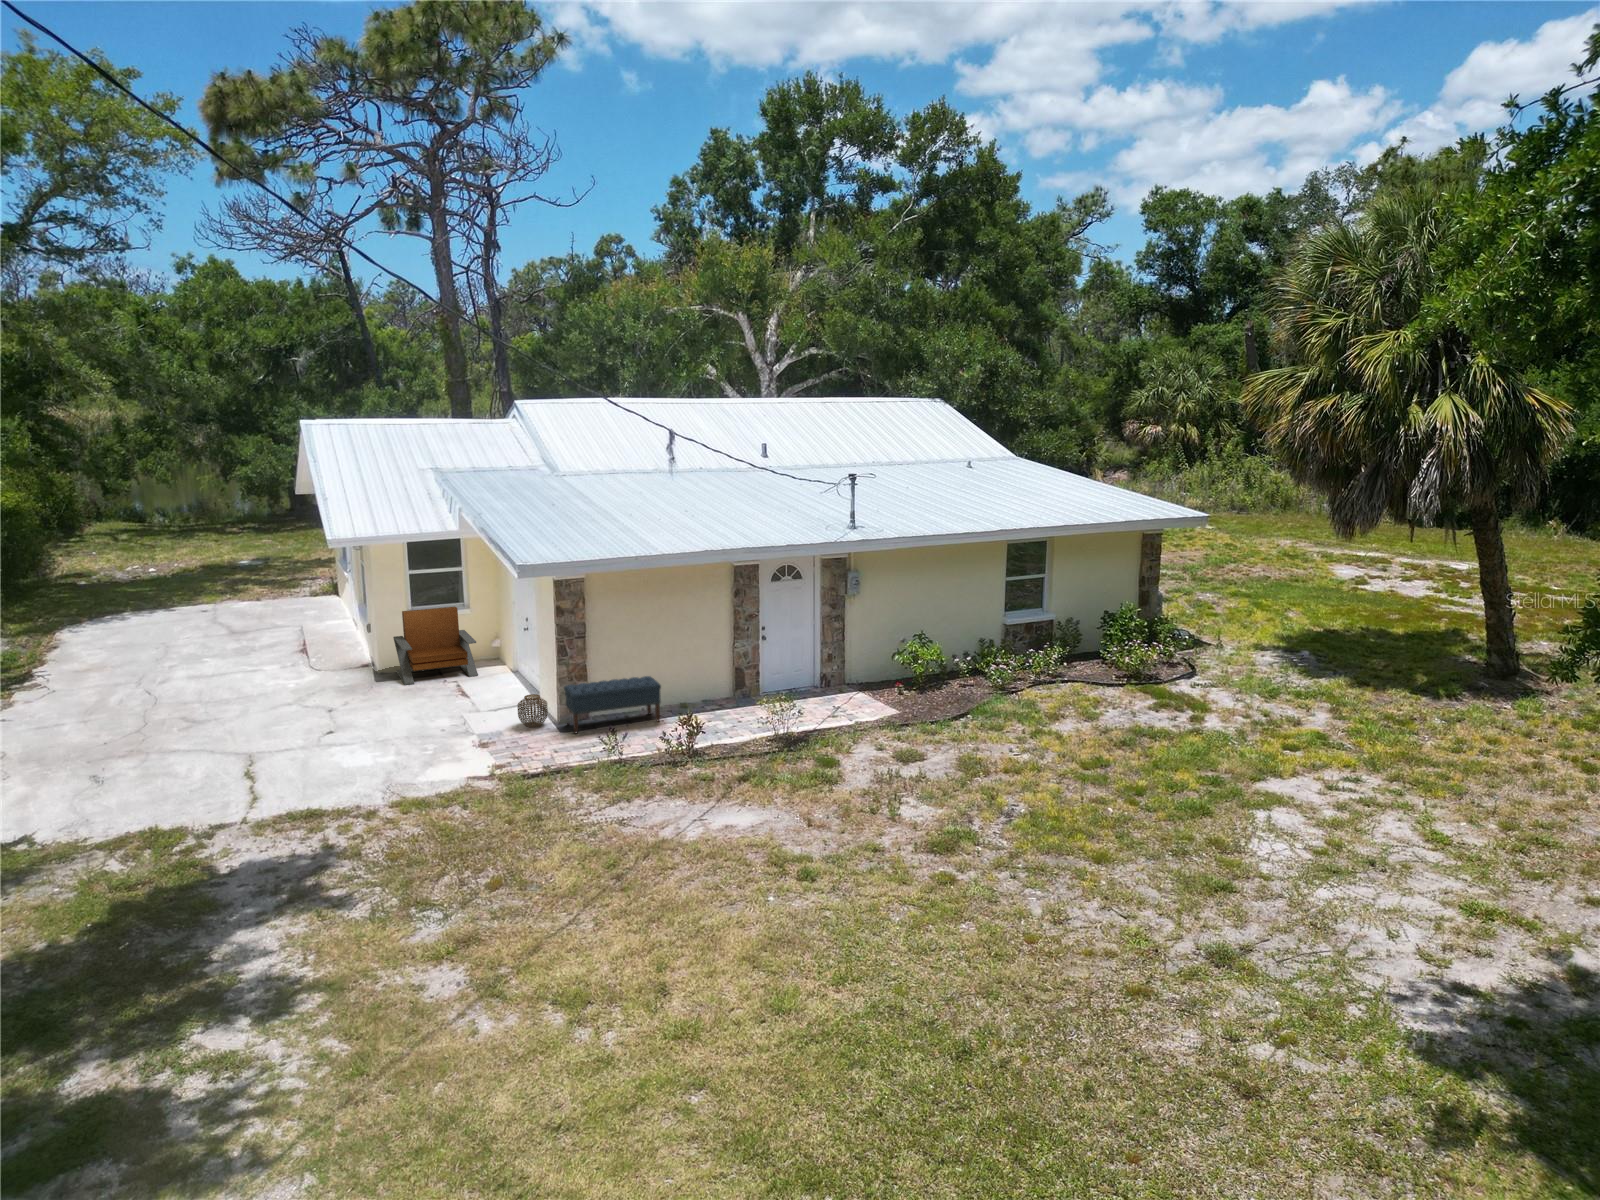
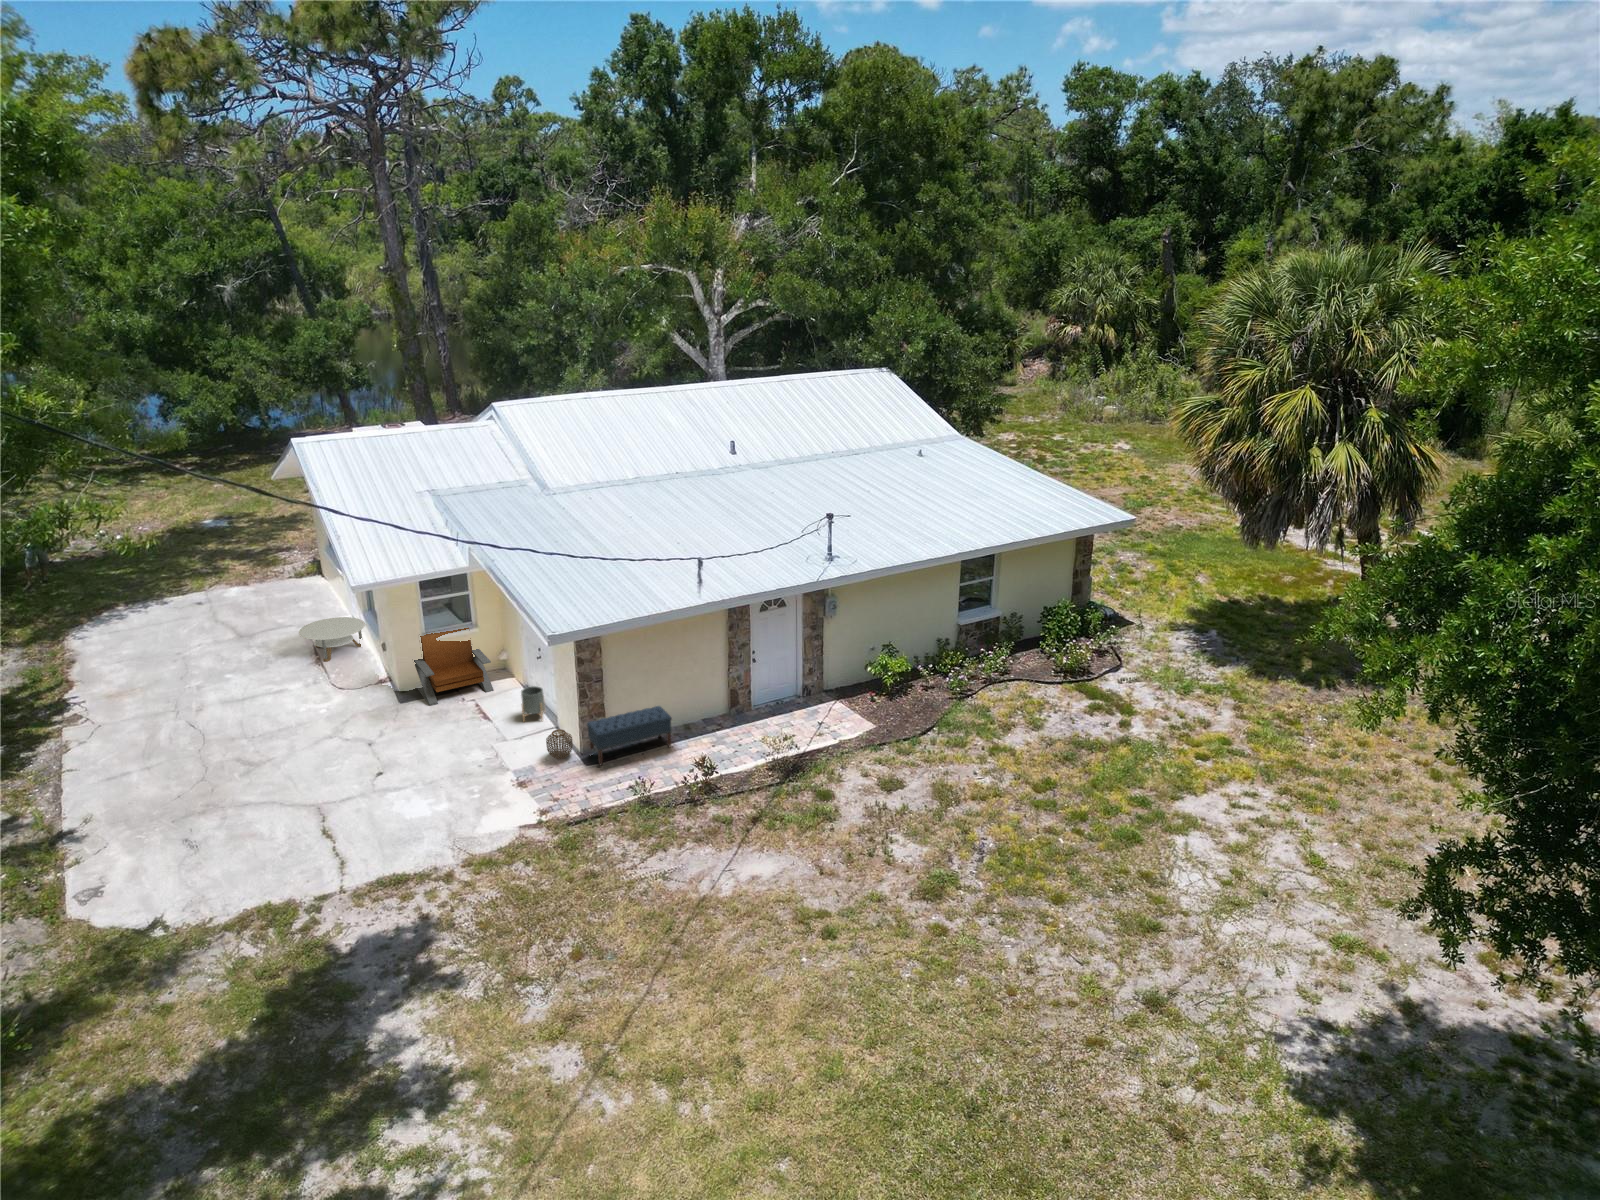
round table: none [284,612,356,652] -> present [299,617,365,662]
planter: none [500,661,528,699] -> present [521,686,545,721]

